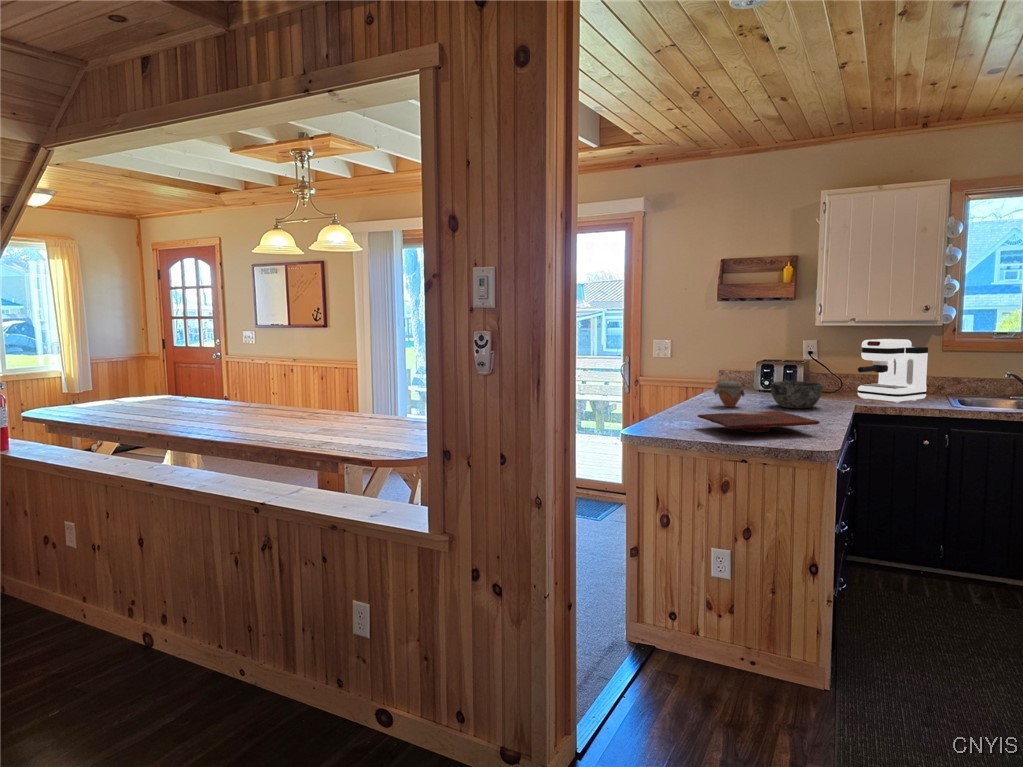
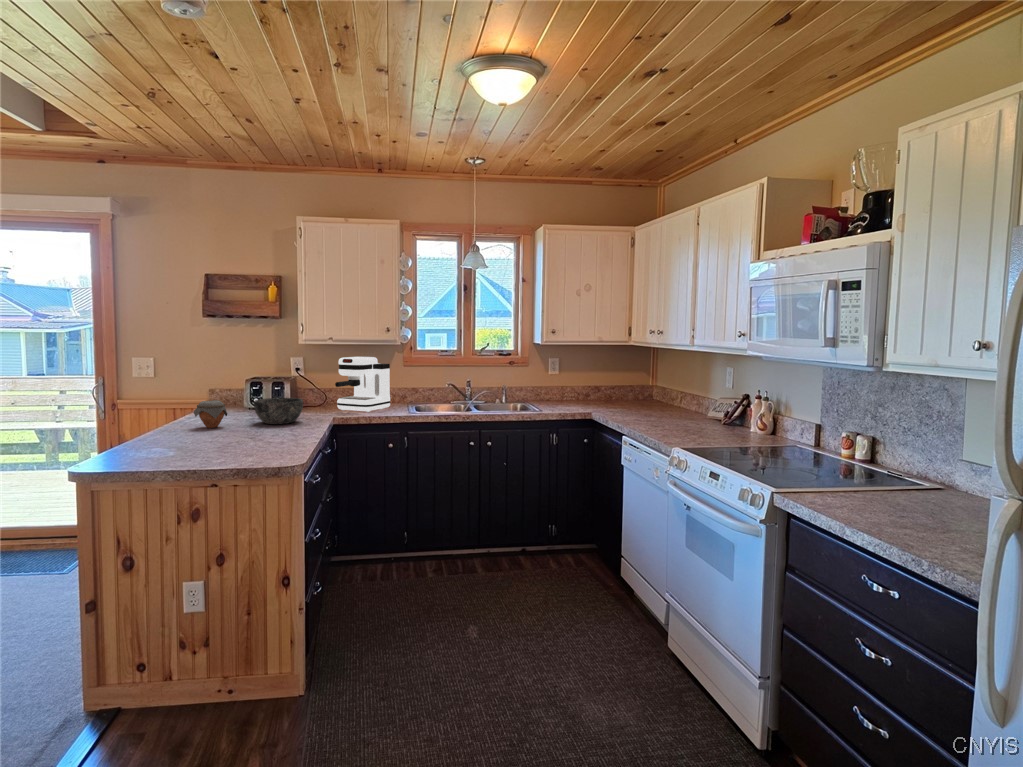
cutting board: present [698,411,819,432] -> none [165,429,291,454]

